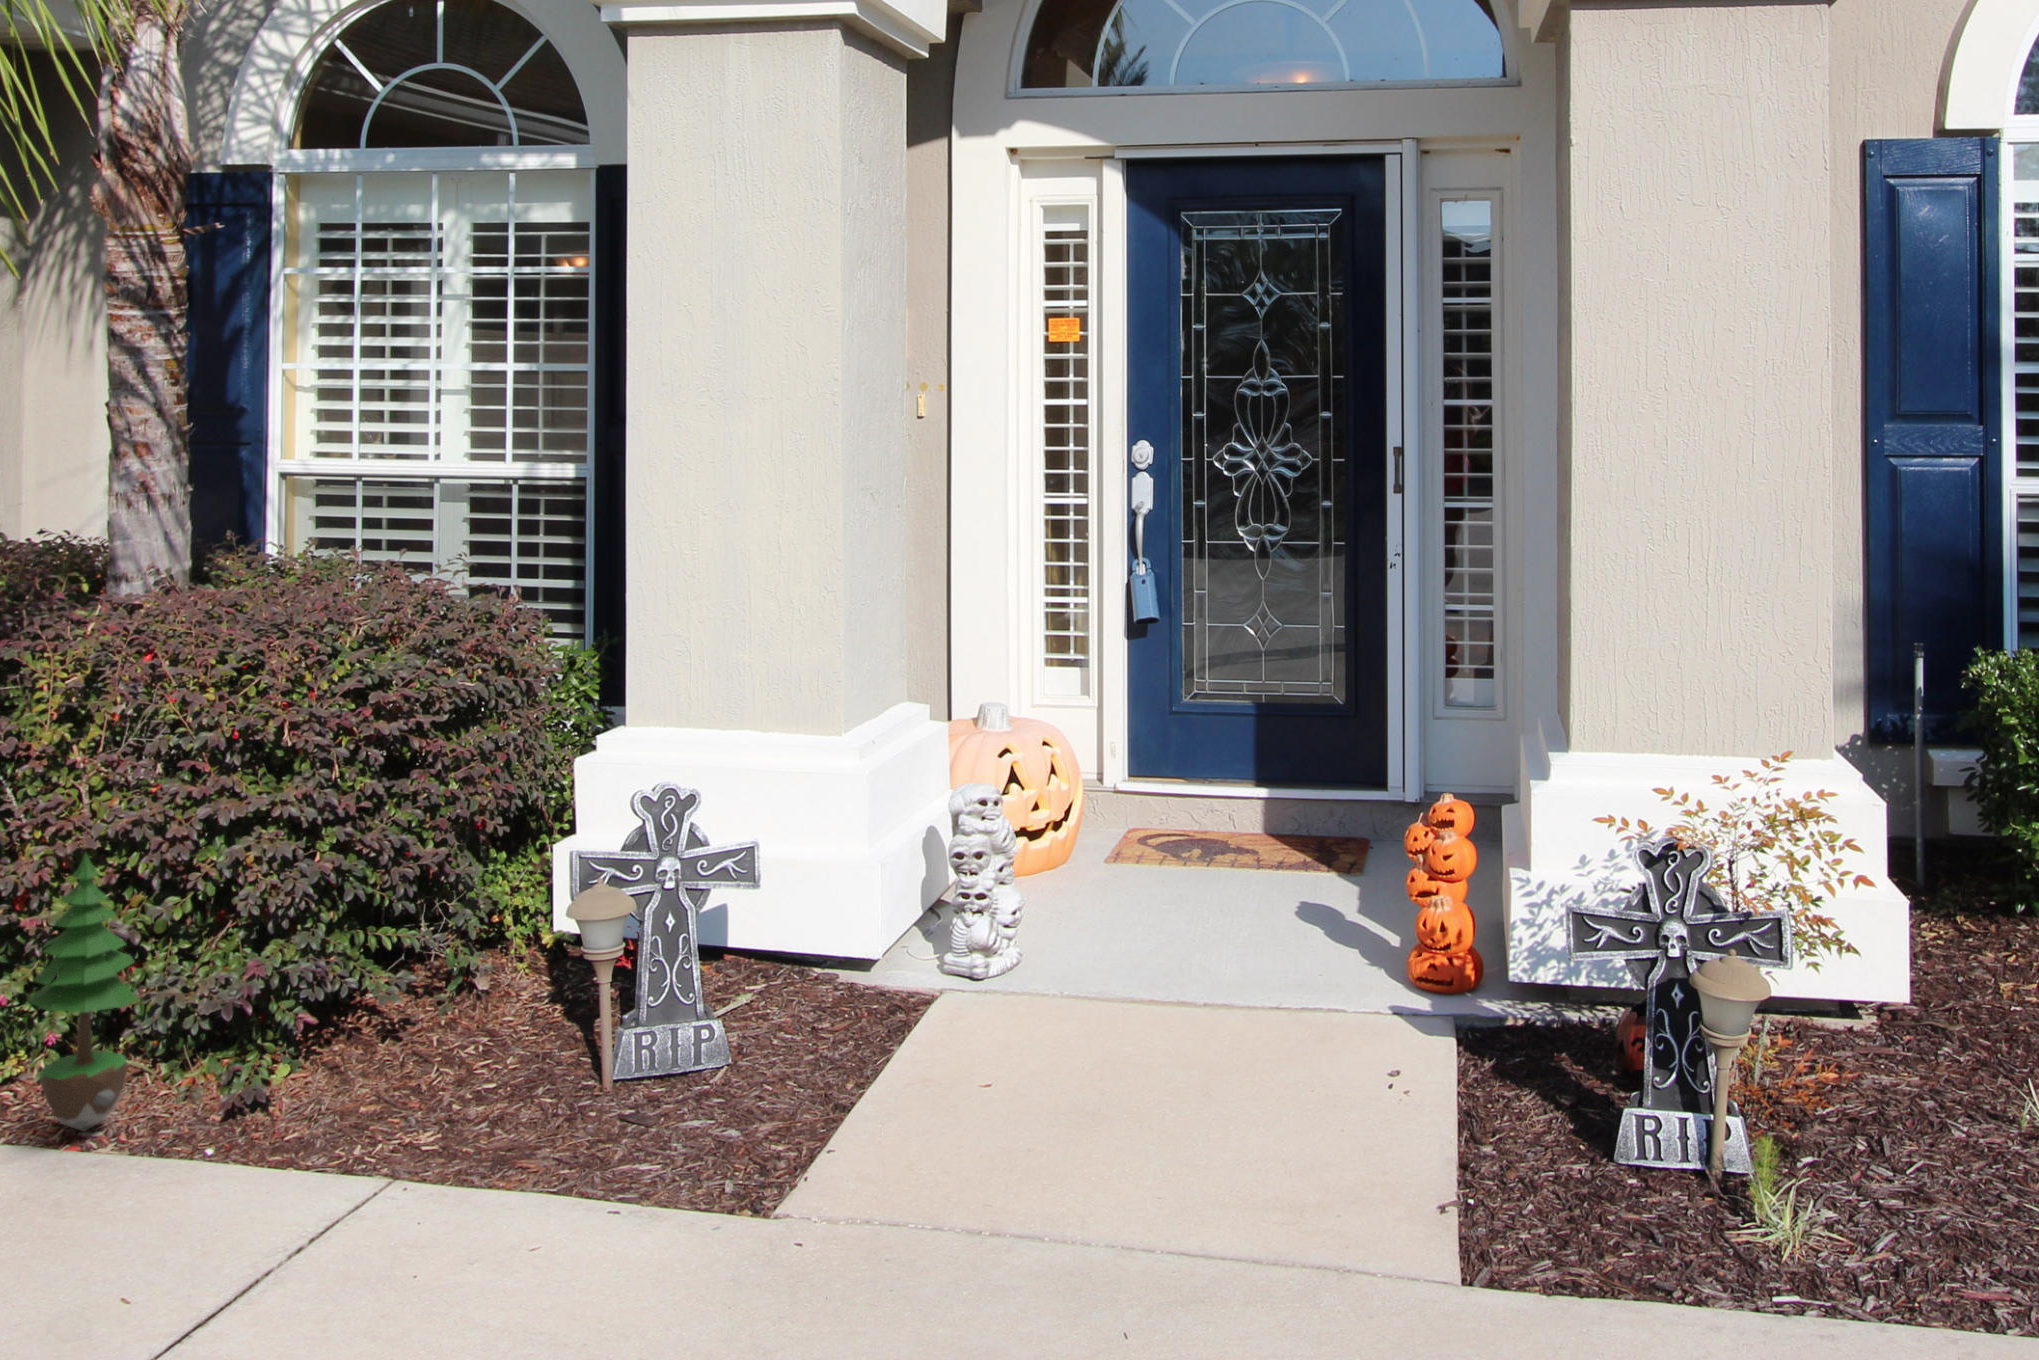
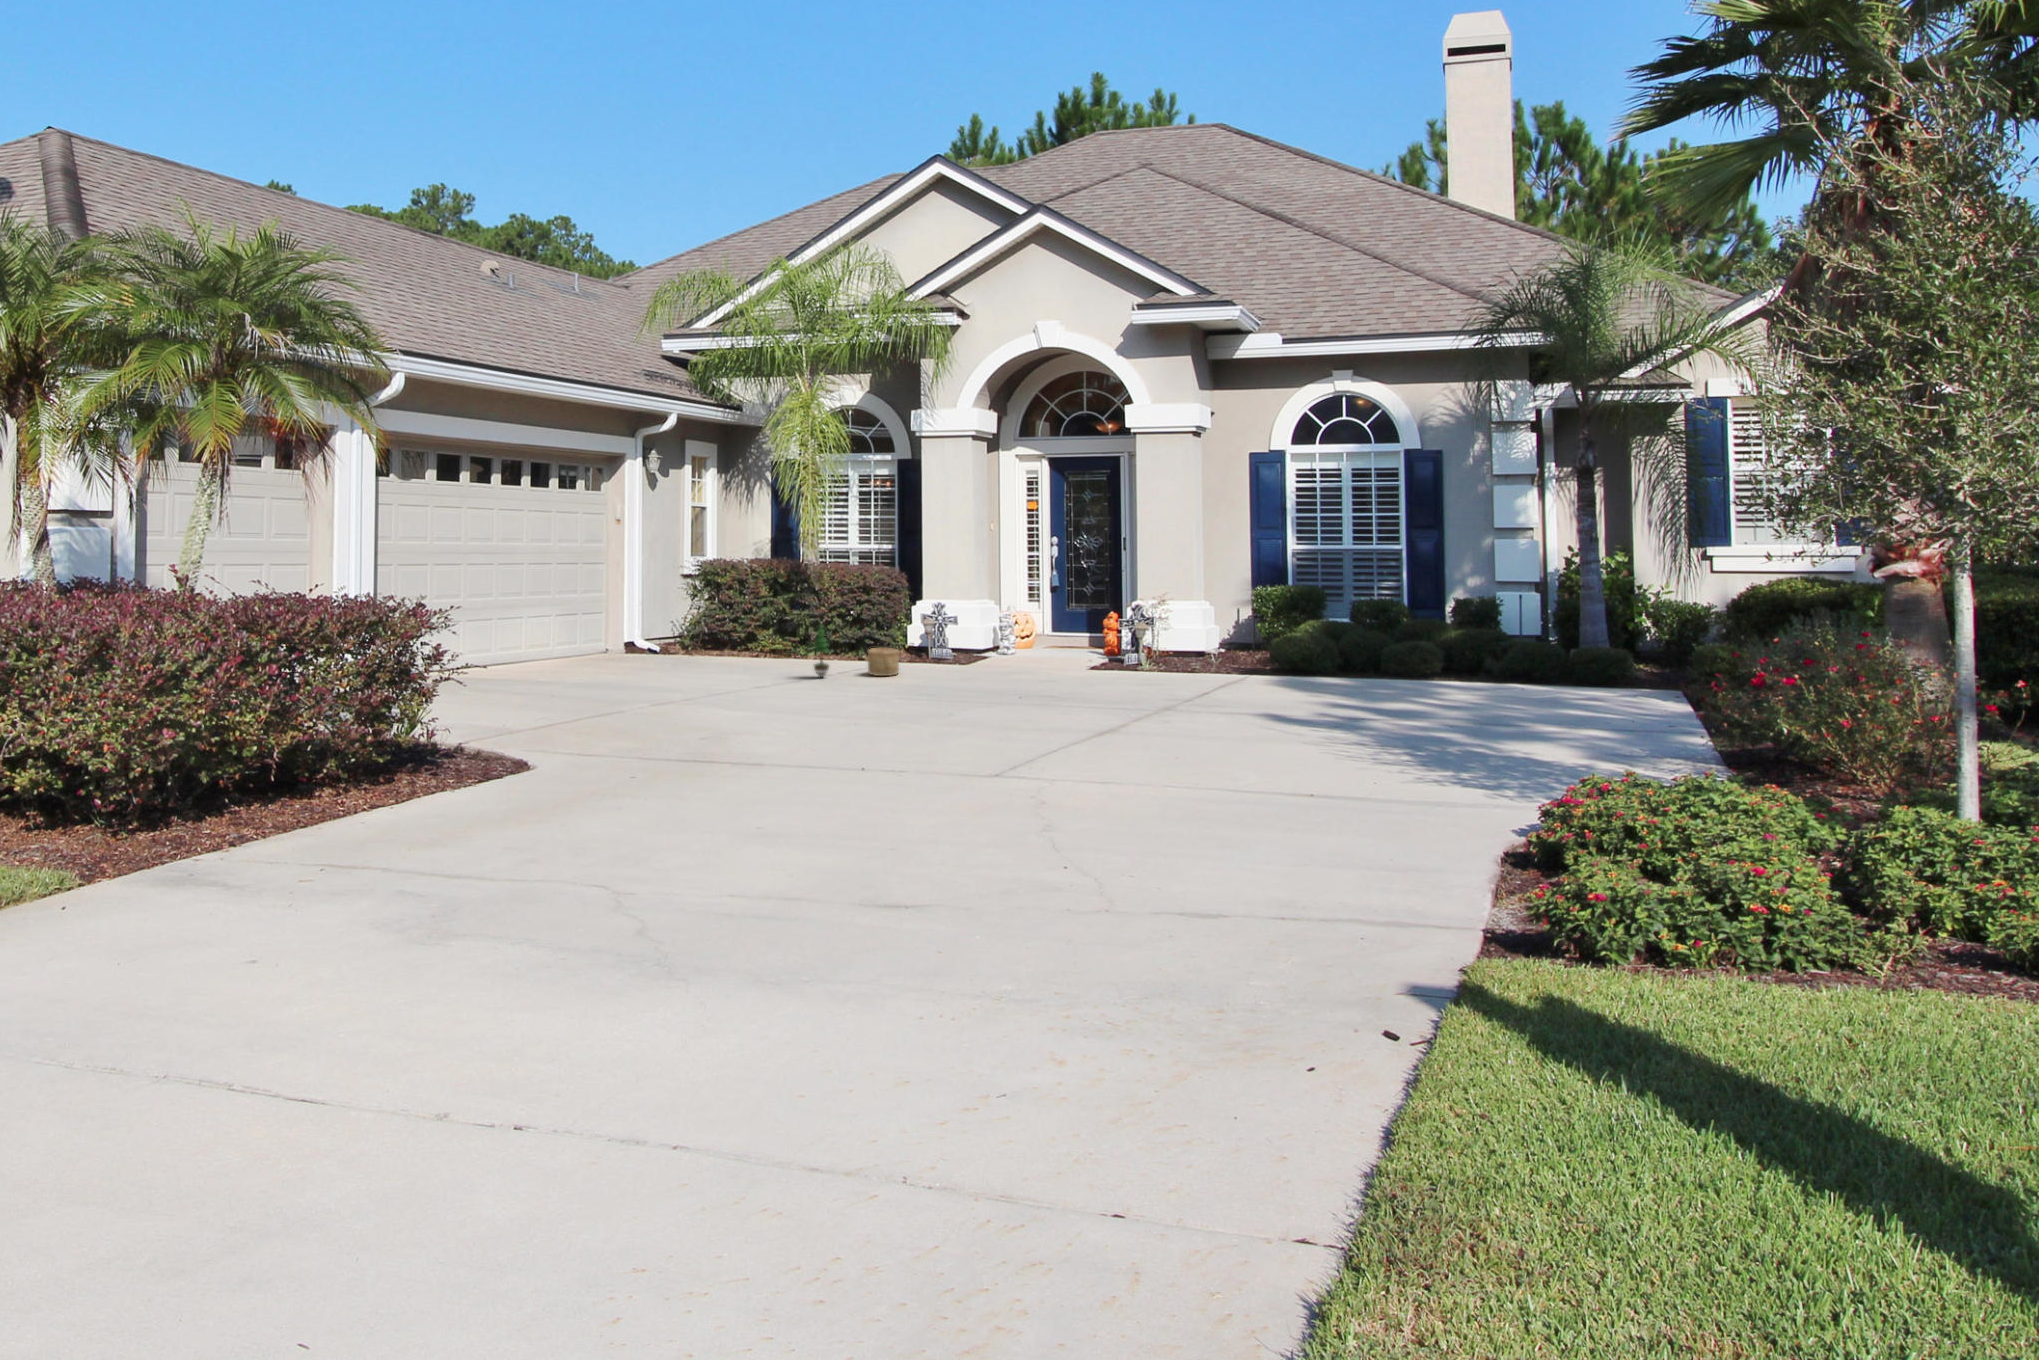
wooden bucket: none [340,942,501,1106] -> present [868,648,899,676]

